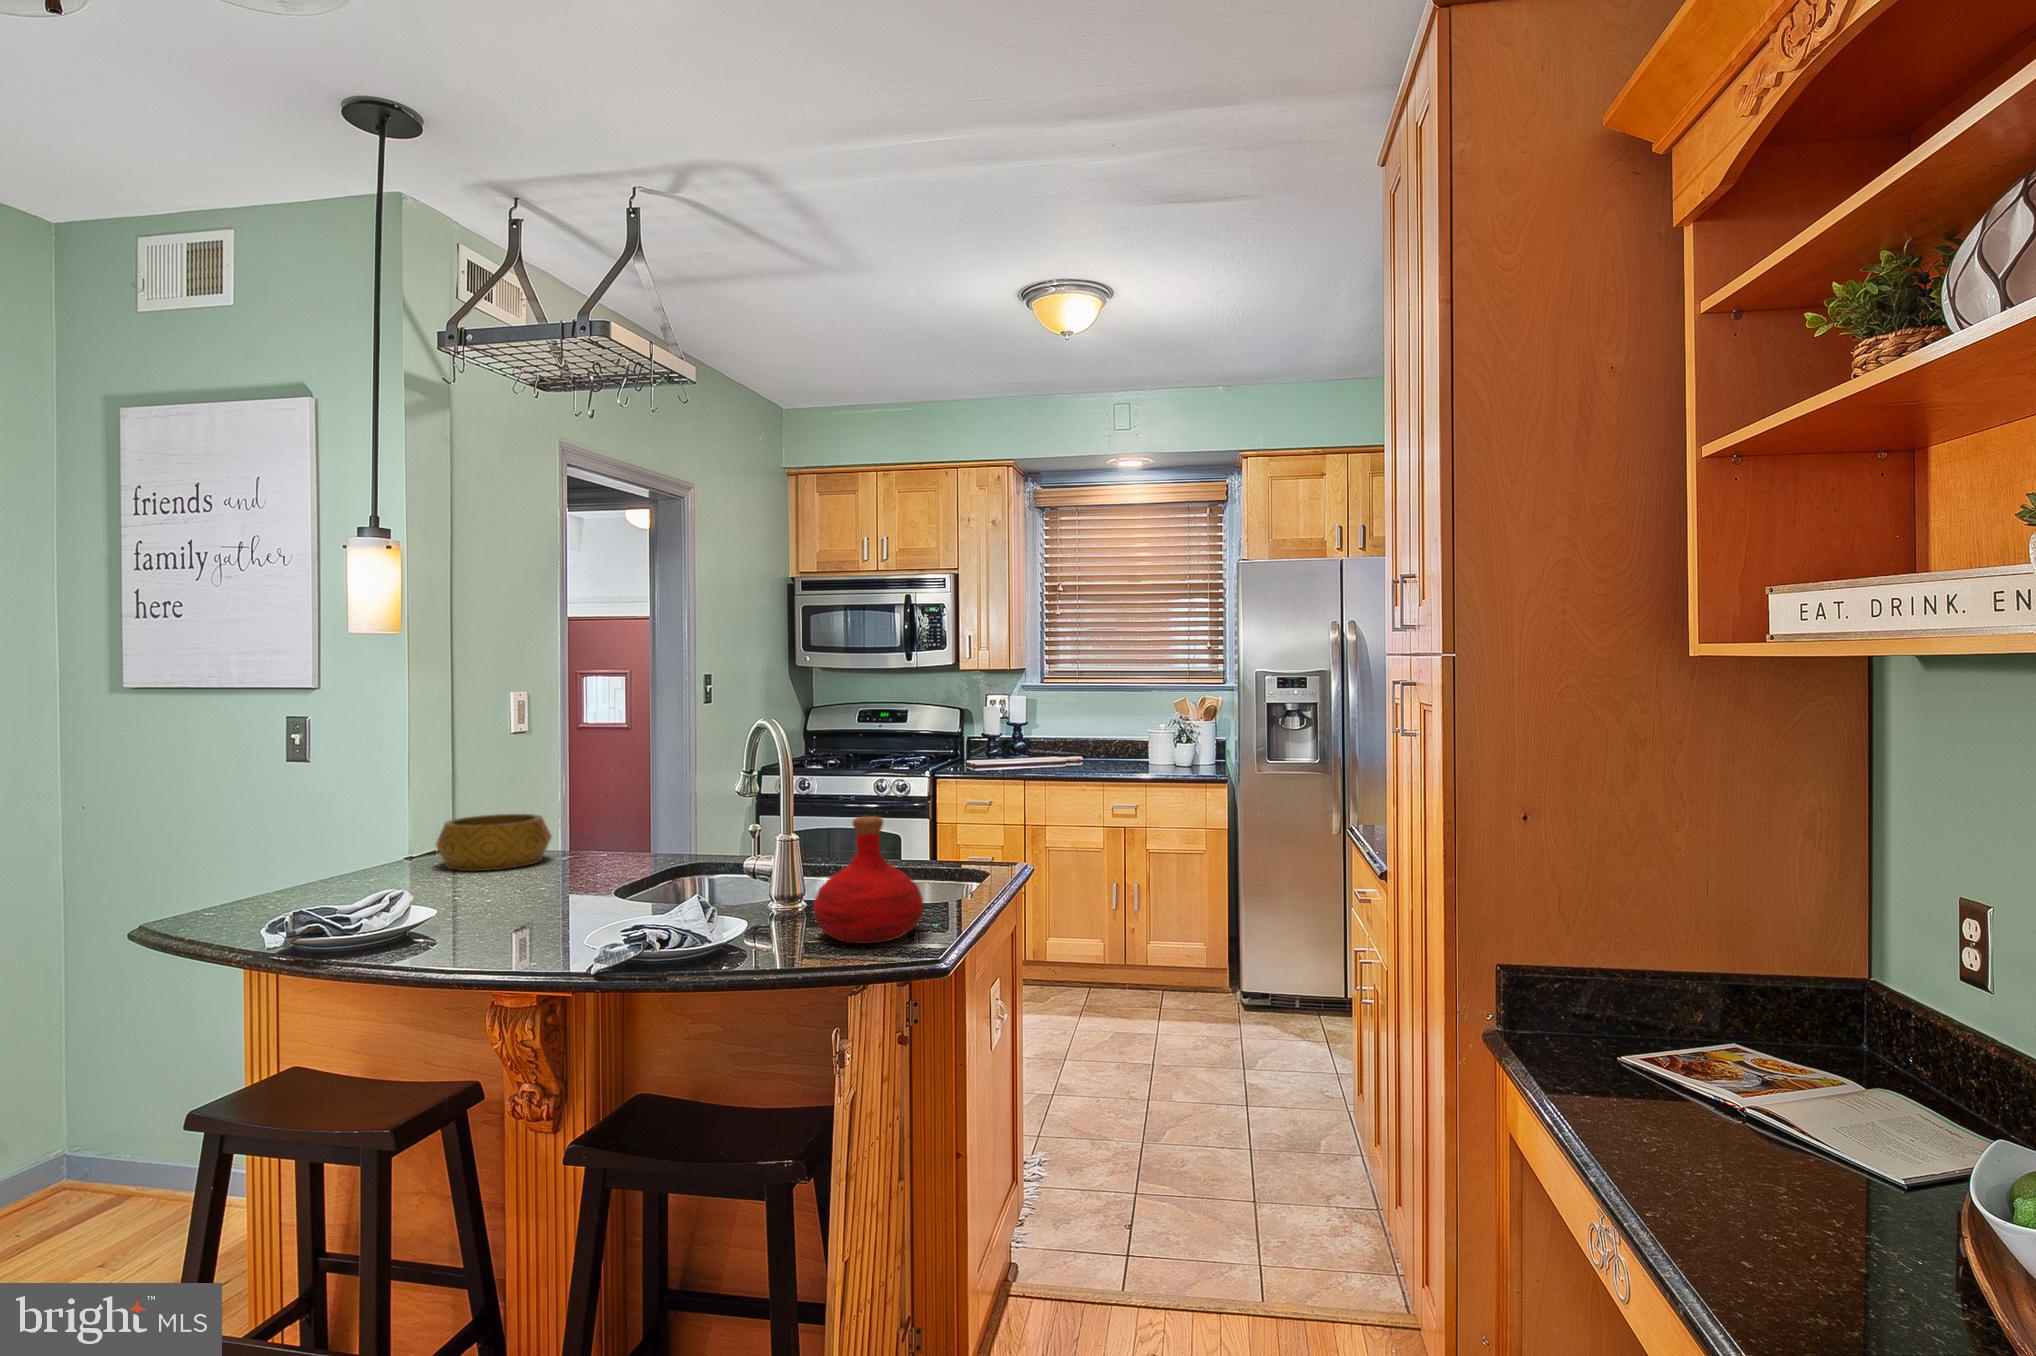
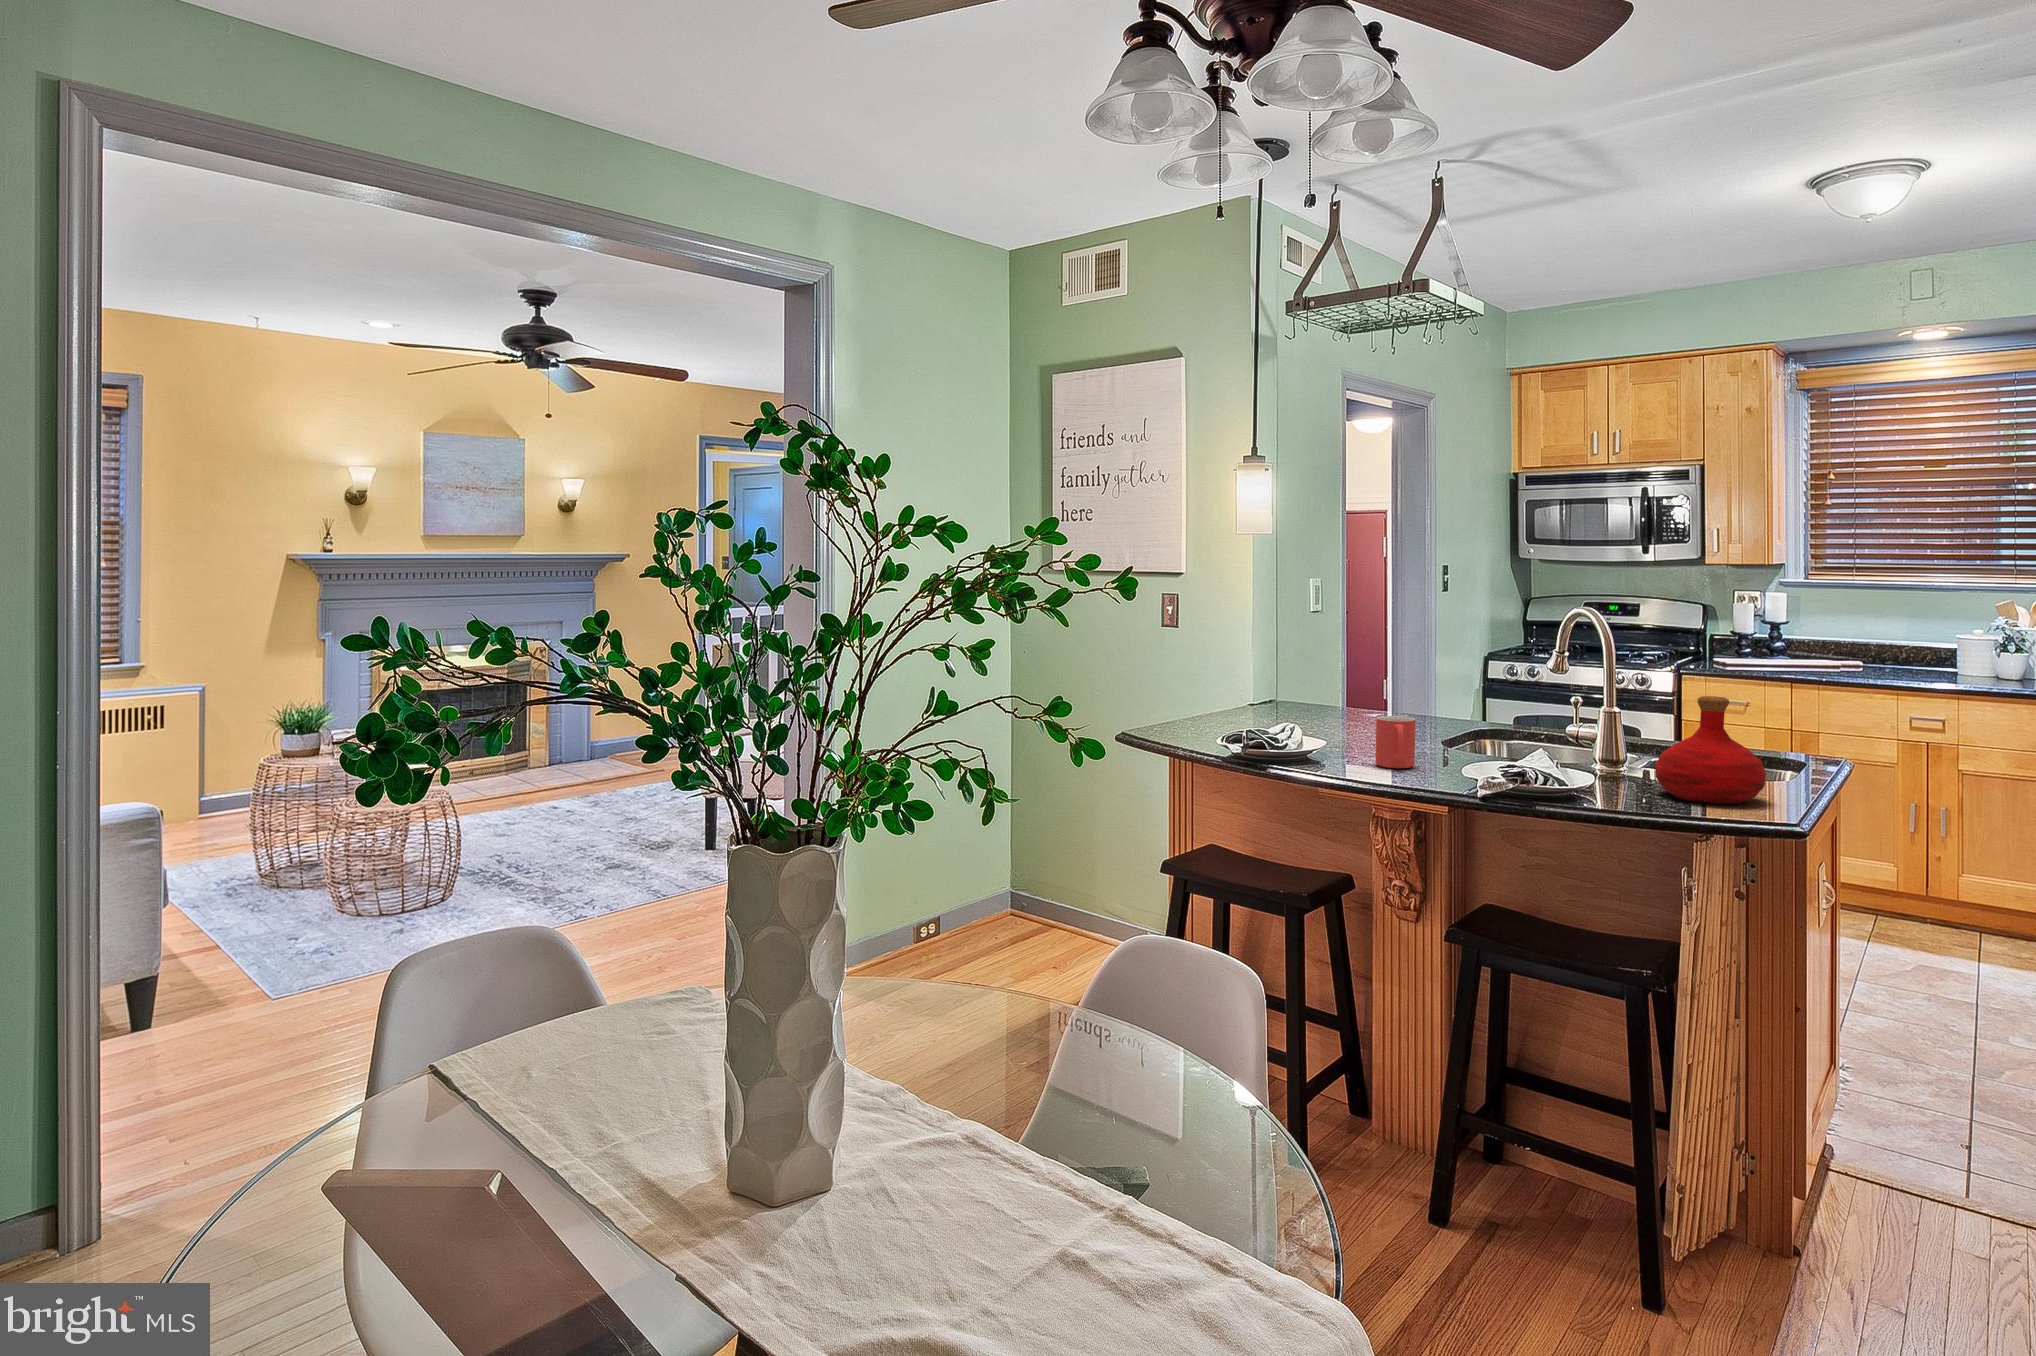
decorative bowl: present [436,814,552,871] -> none [1277,682,1363,724]
mug: none [494,863,548,935] -> present [1375,716,1416,768]

